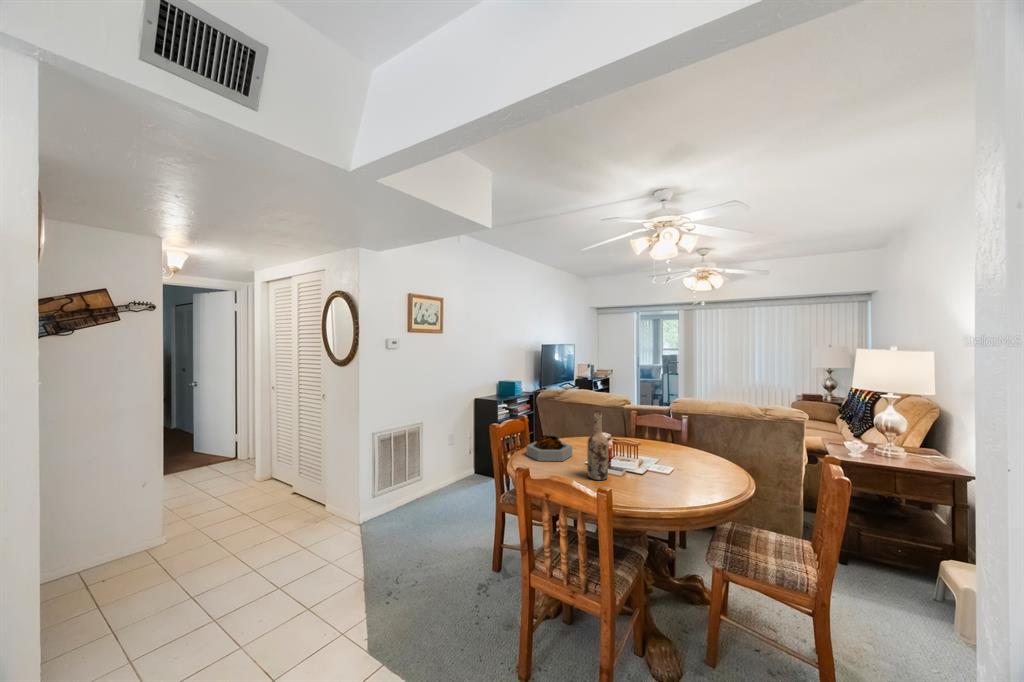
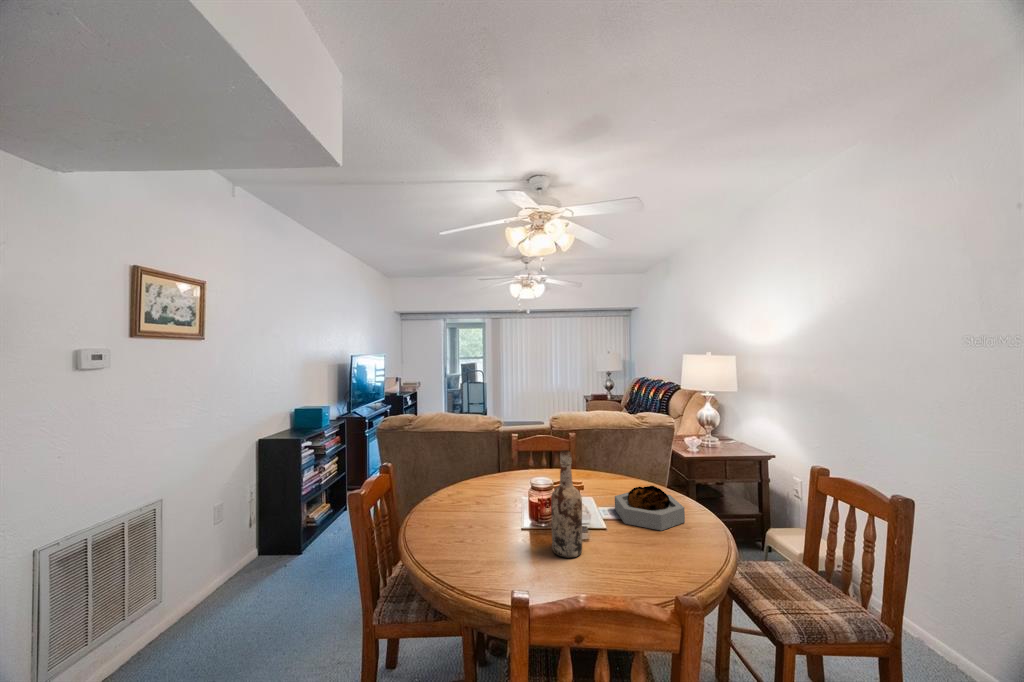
decorative bowl: present [526,435,572,461] -> present [615,486,685,531]

